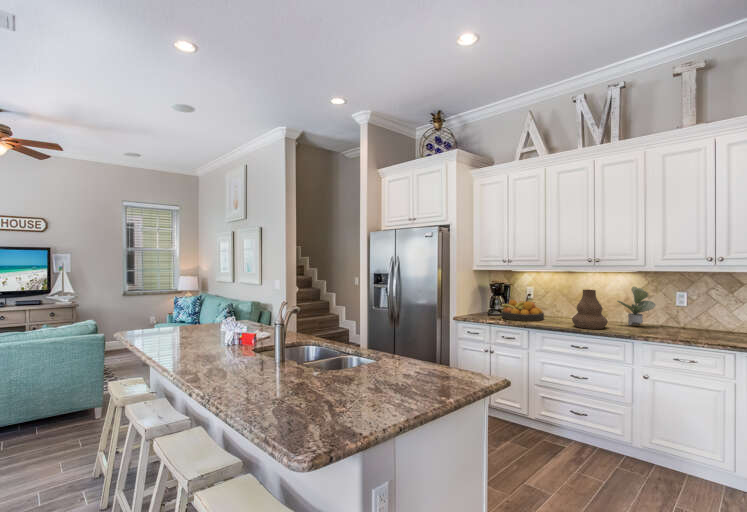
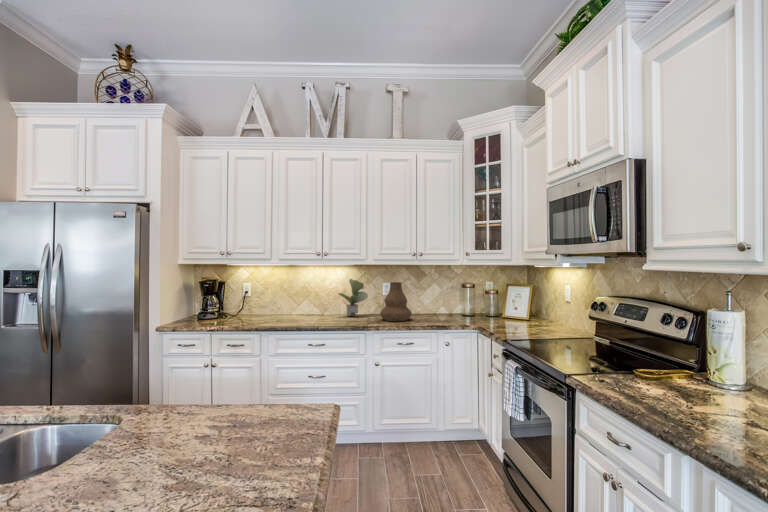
vase: present [572,290,608,329] -> present [380,282,412,321]
fruit bowl: present [502,300,544,321] -> none [220,299,268,323]

